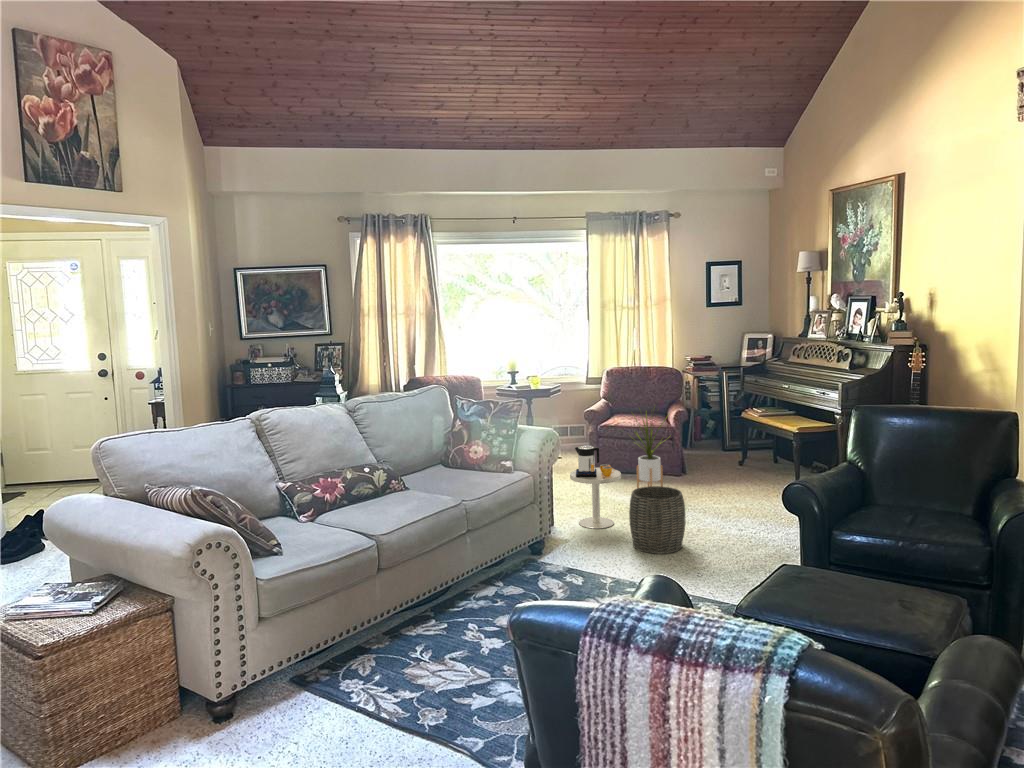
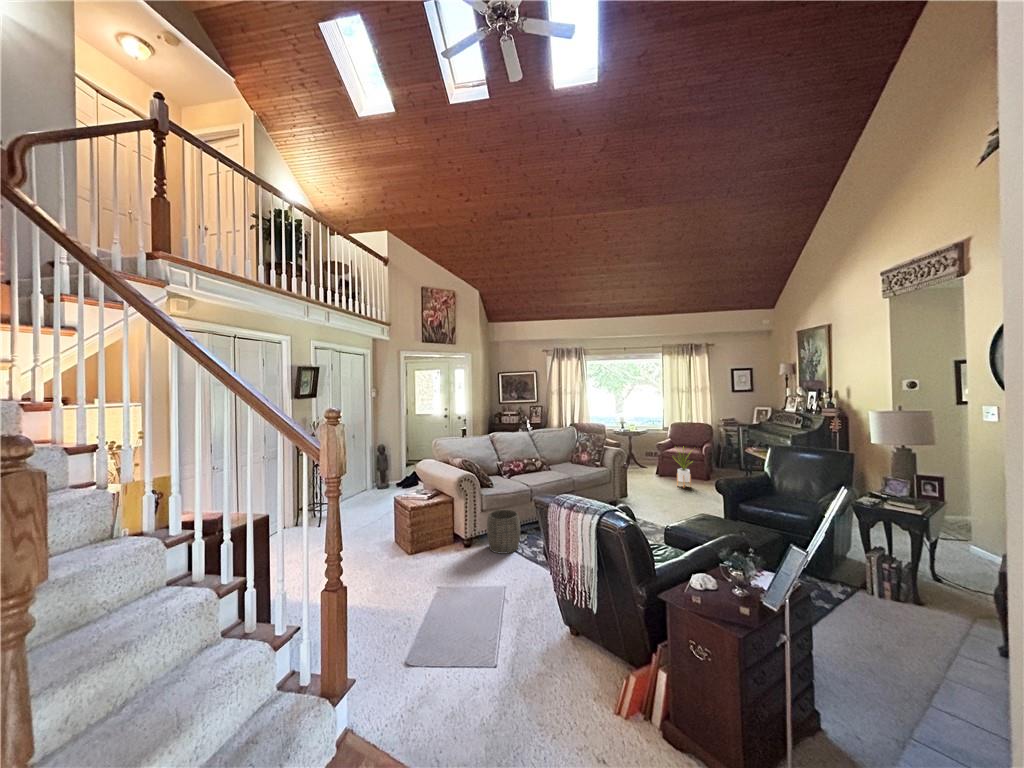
side table: present [570,446,621,529] -> none [633,460,659,501]
woven basket: present [629,486,685,554] -> present [487,510,520,554]

